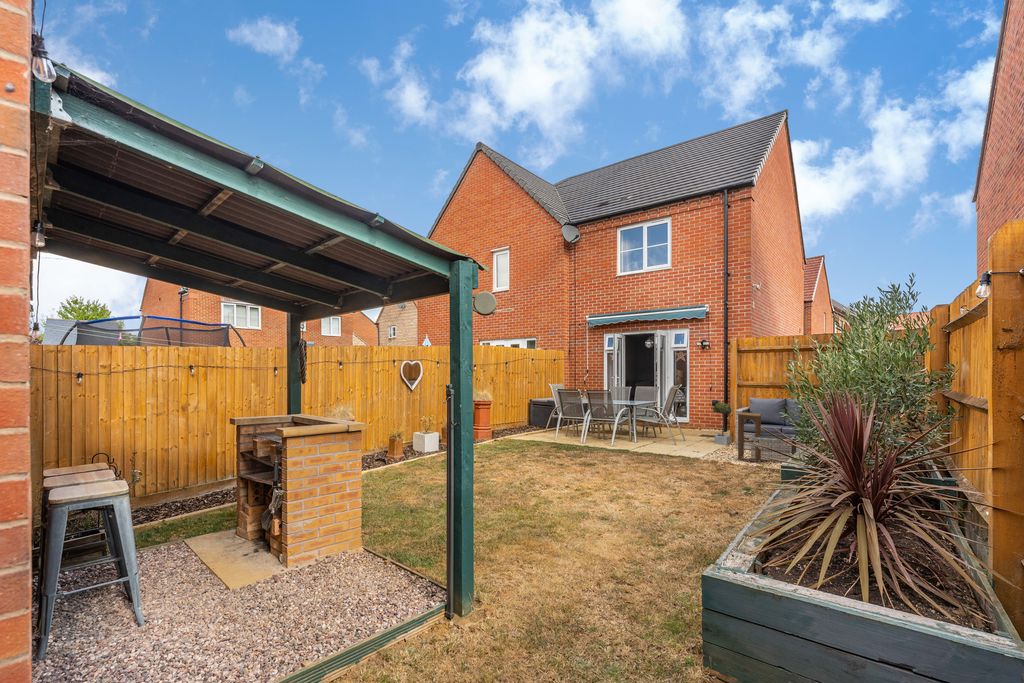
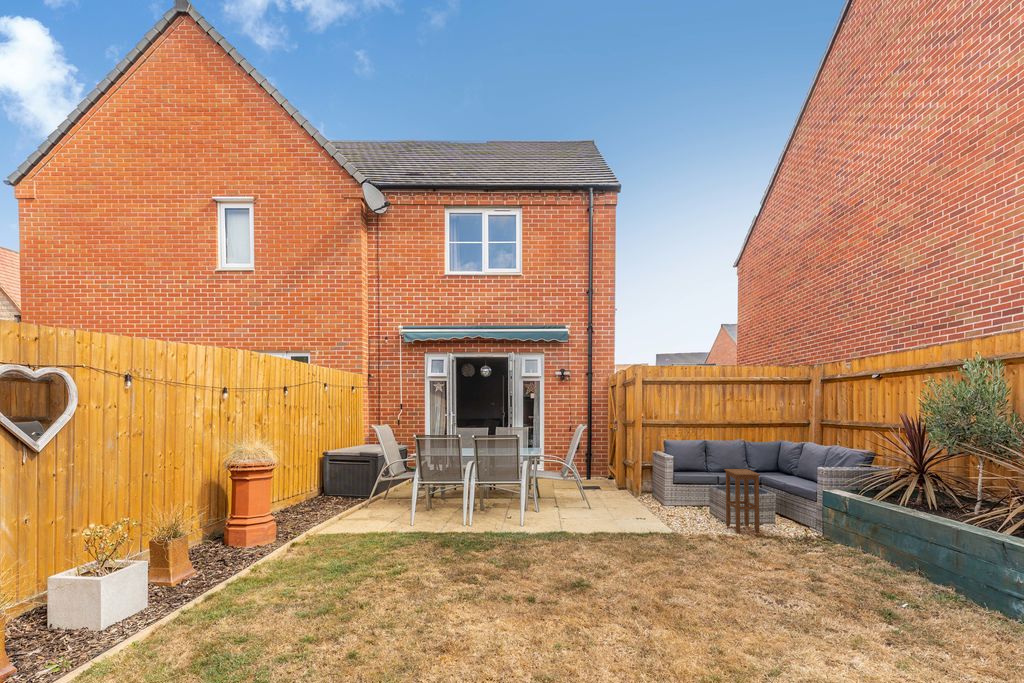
potted tree: present [713,402,732,445] -> none [634,449,657,505]

